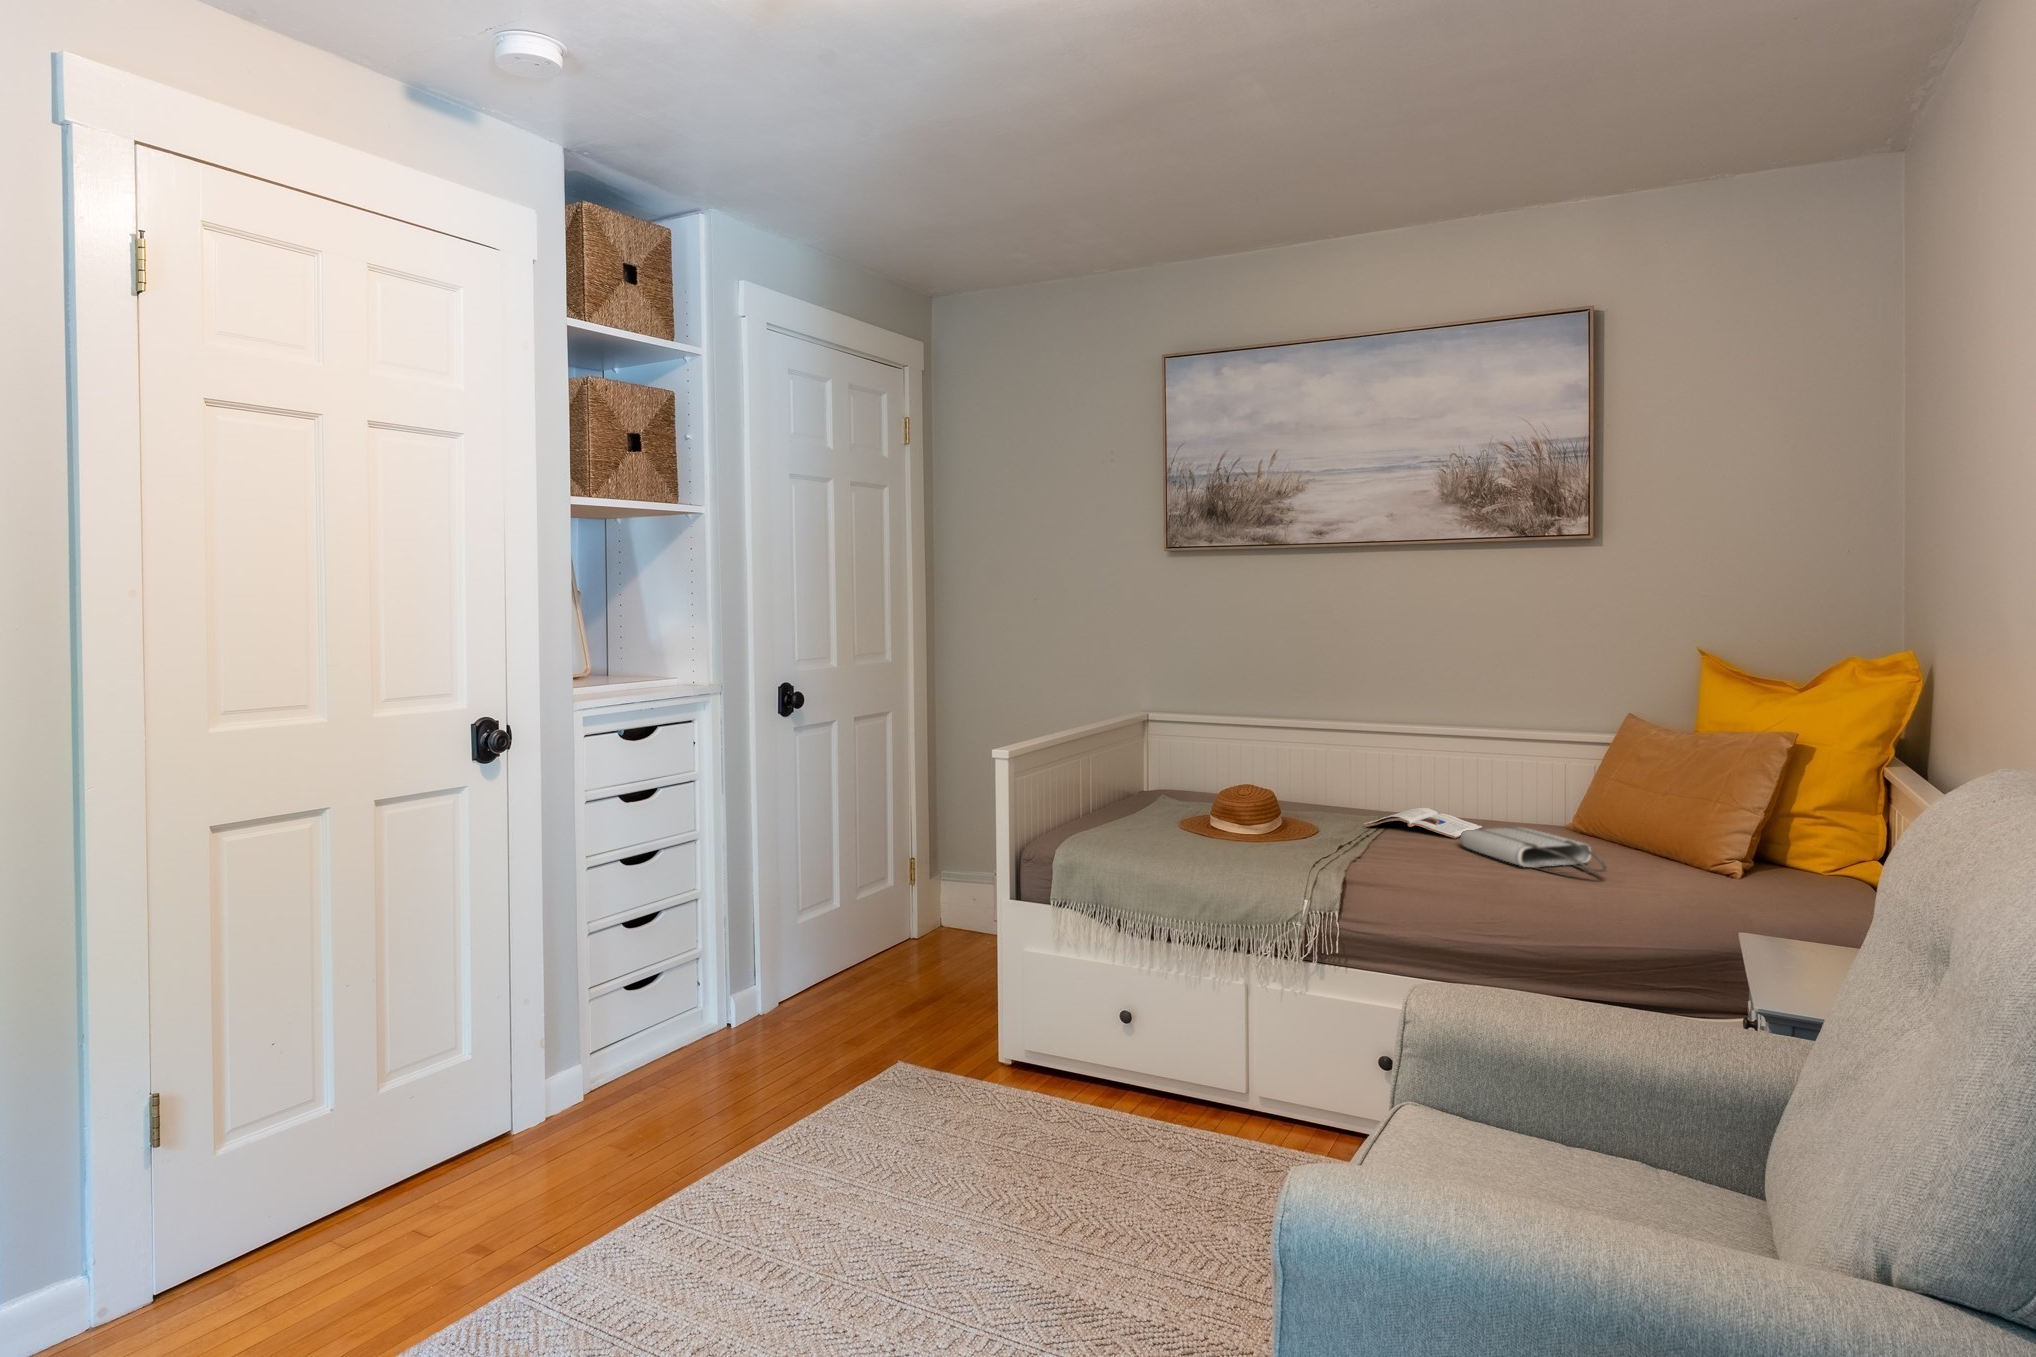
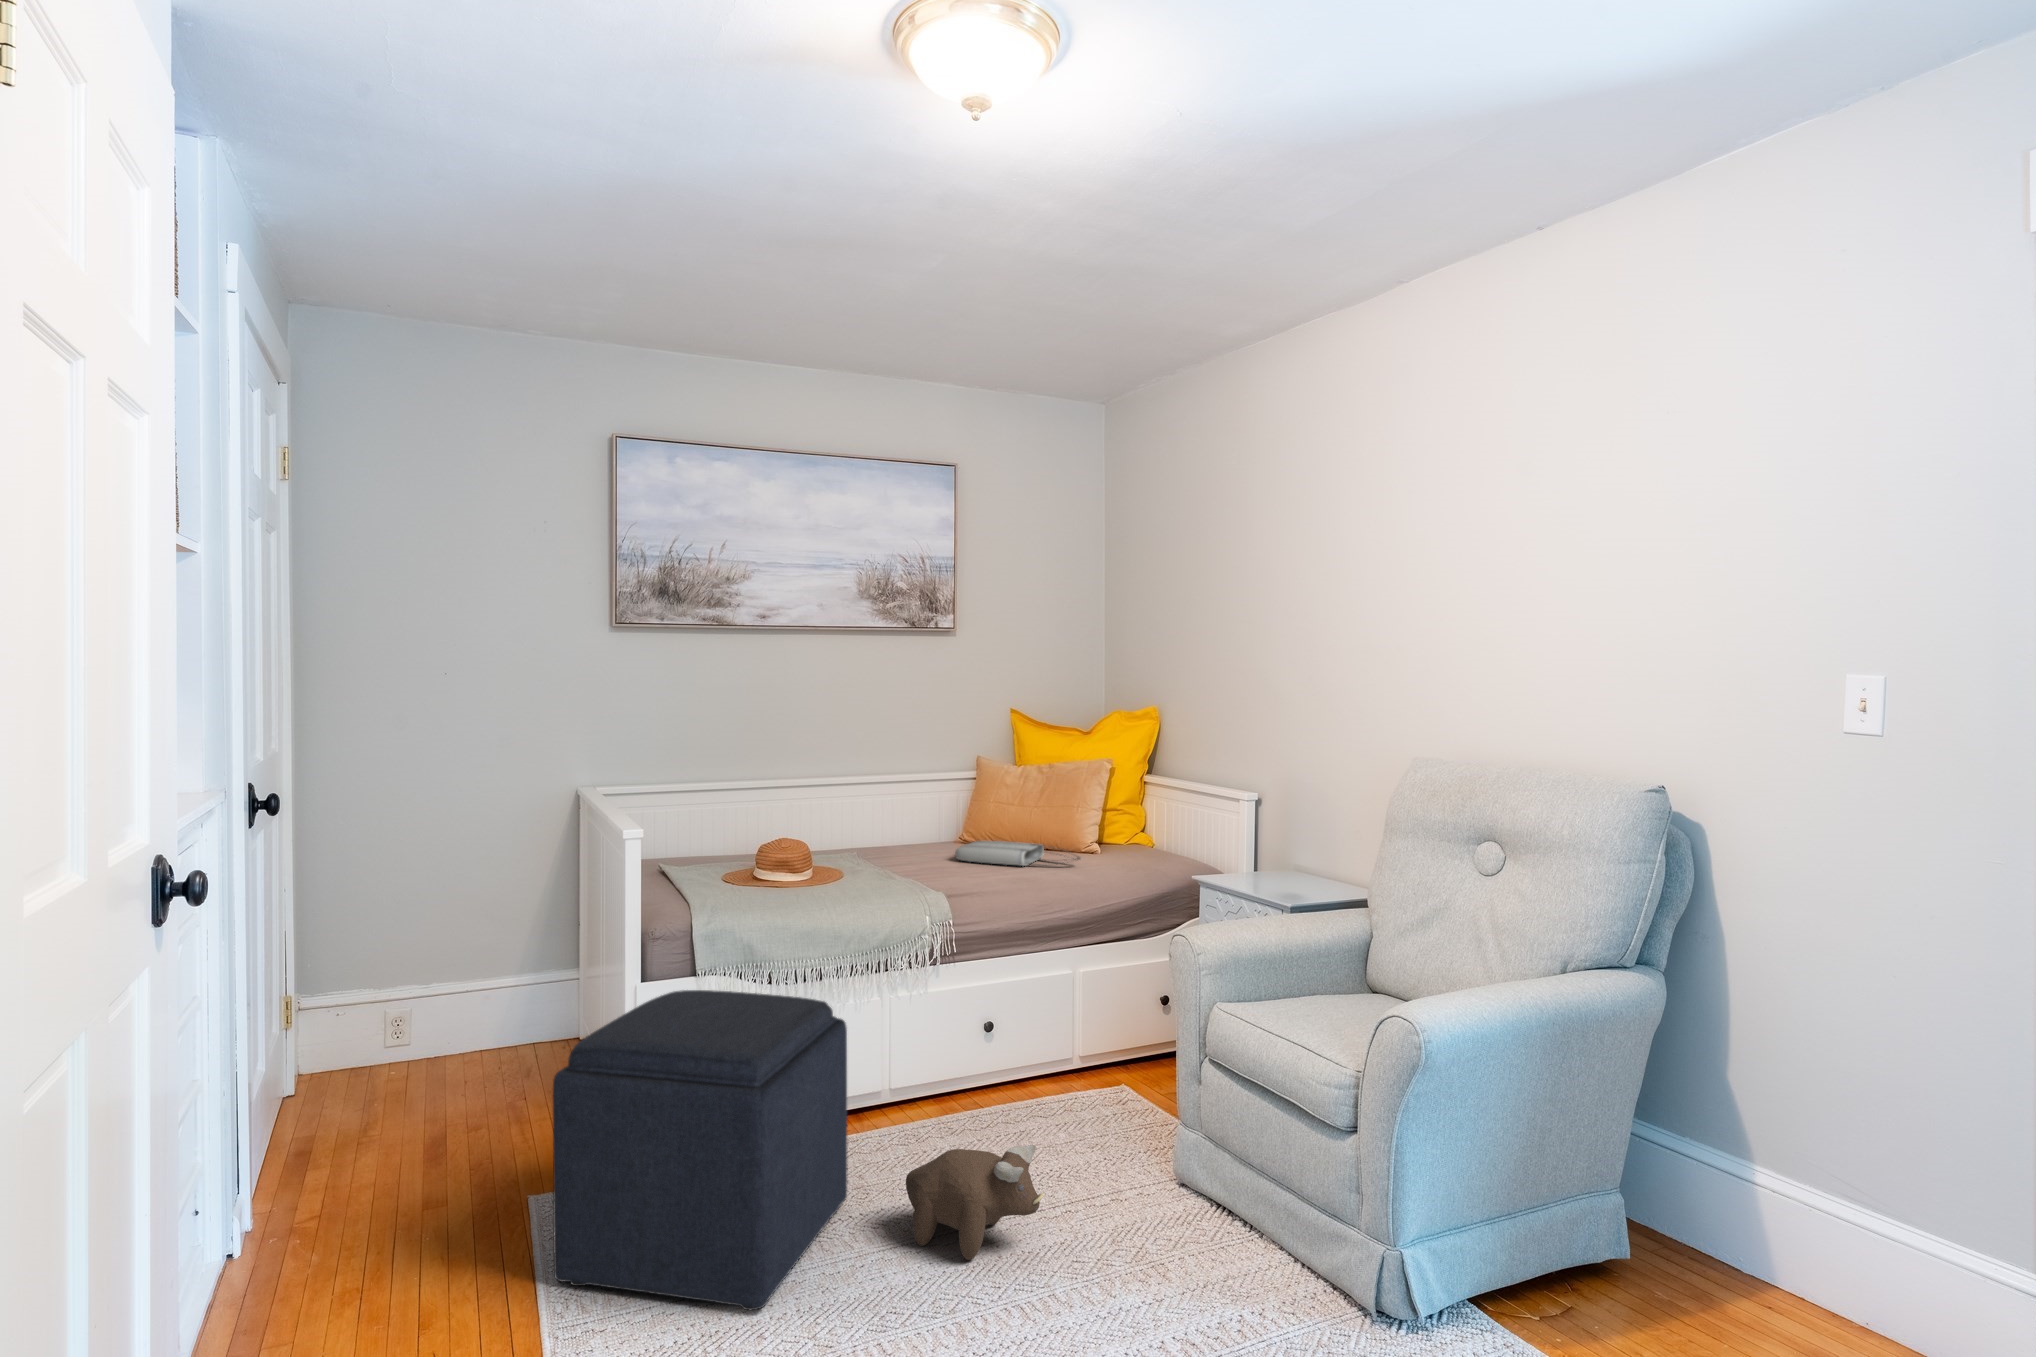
magazine: present [1364,808,1482,838] -> none [858,838,937,859]
ottoman: none [803,906,1058,1209] -> present [553,990,847,1310]
plush toy: none [1035,1146,1149,1271] -> present [906,1145,1044,1260]

